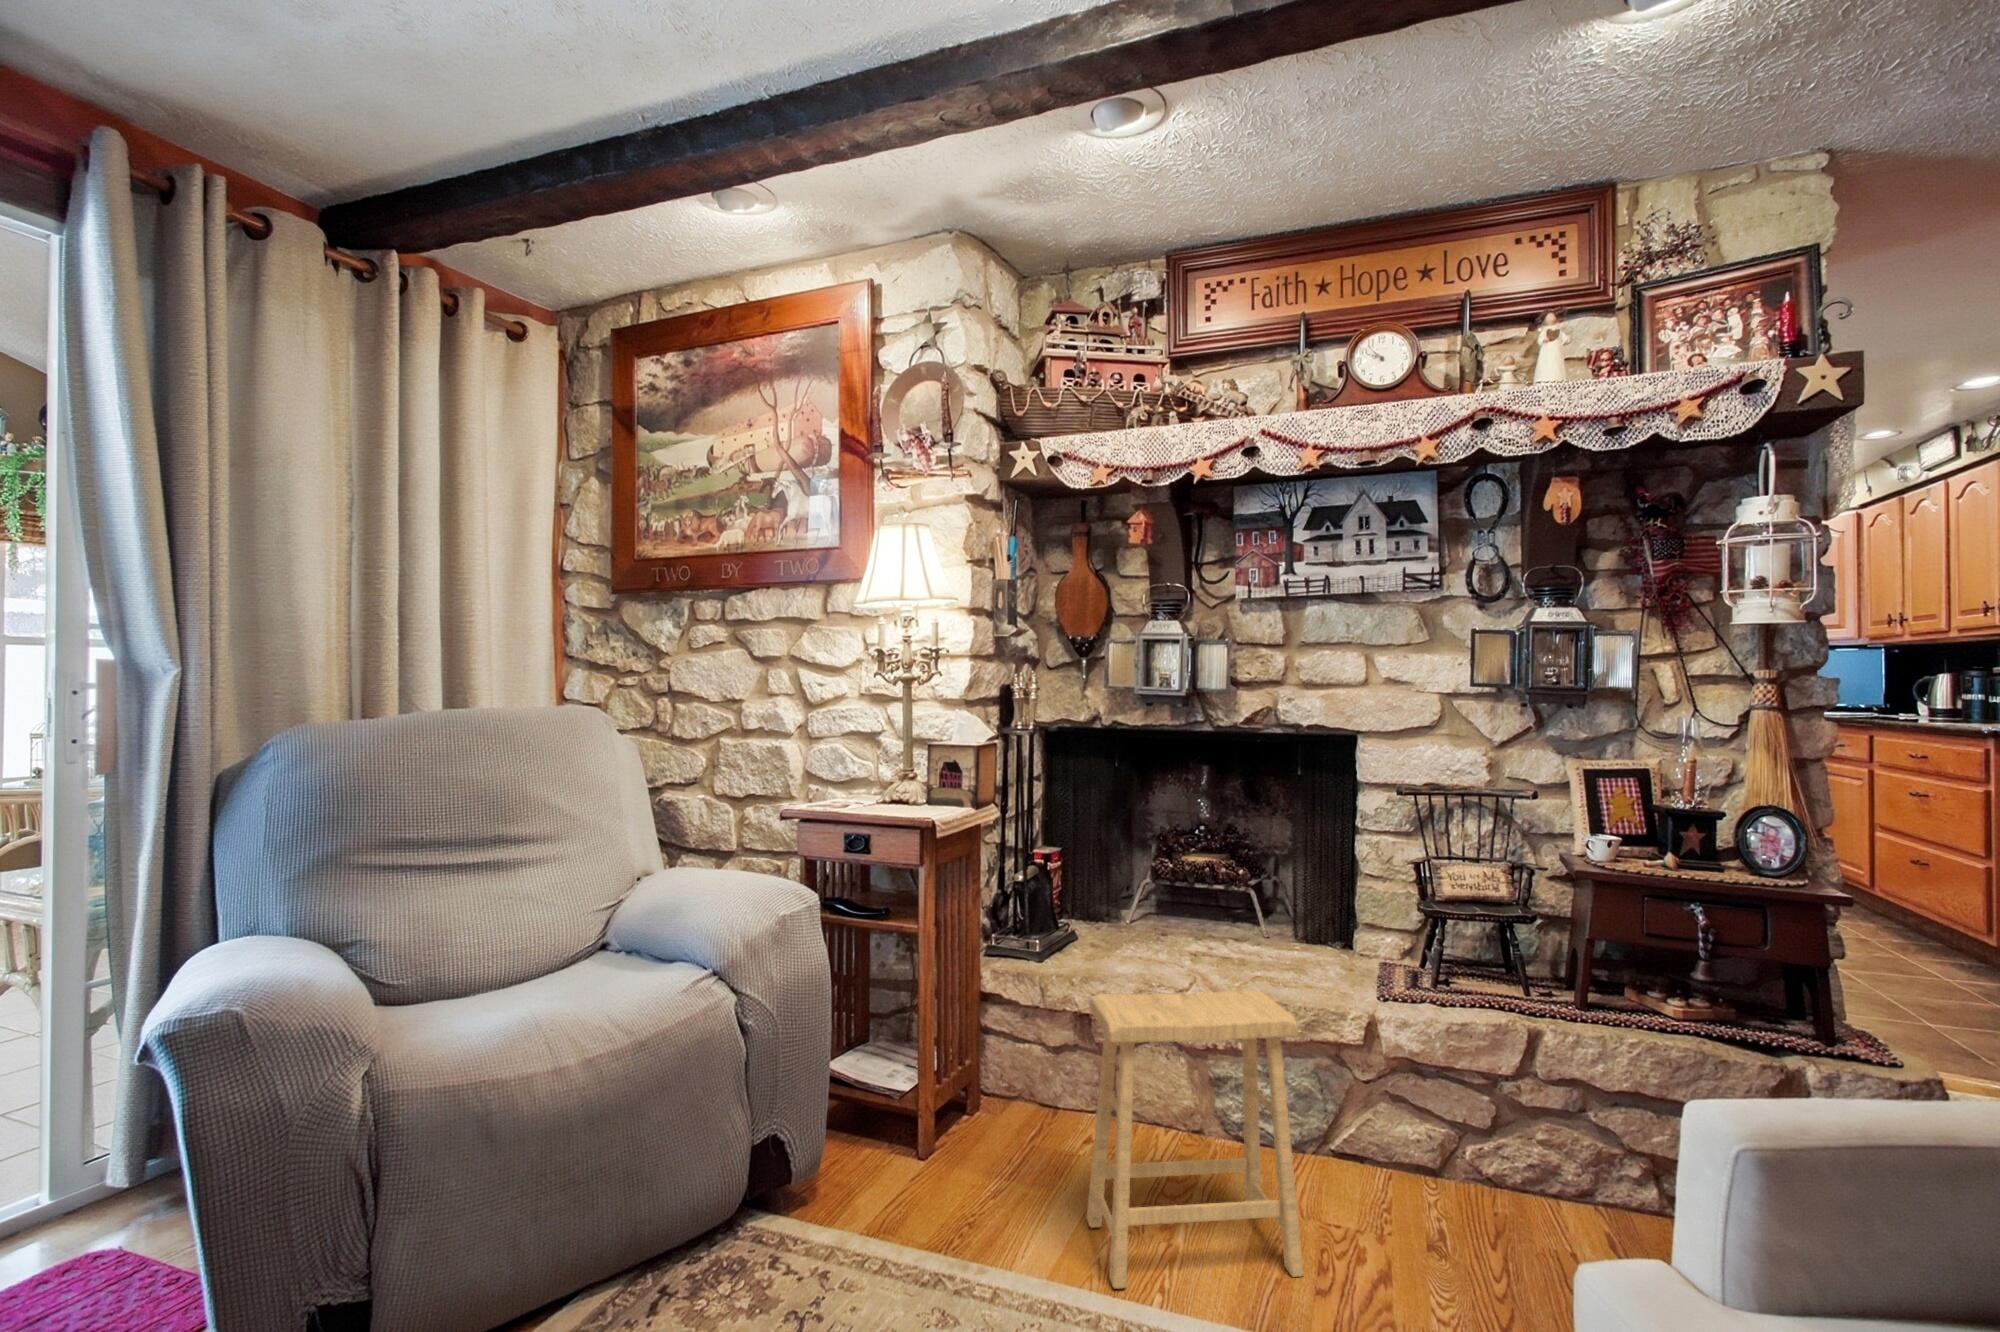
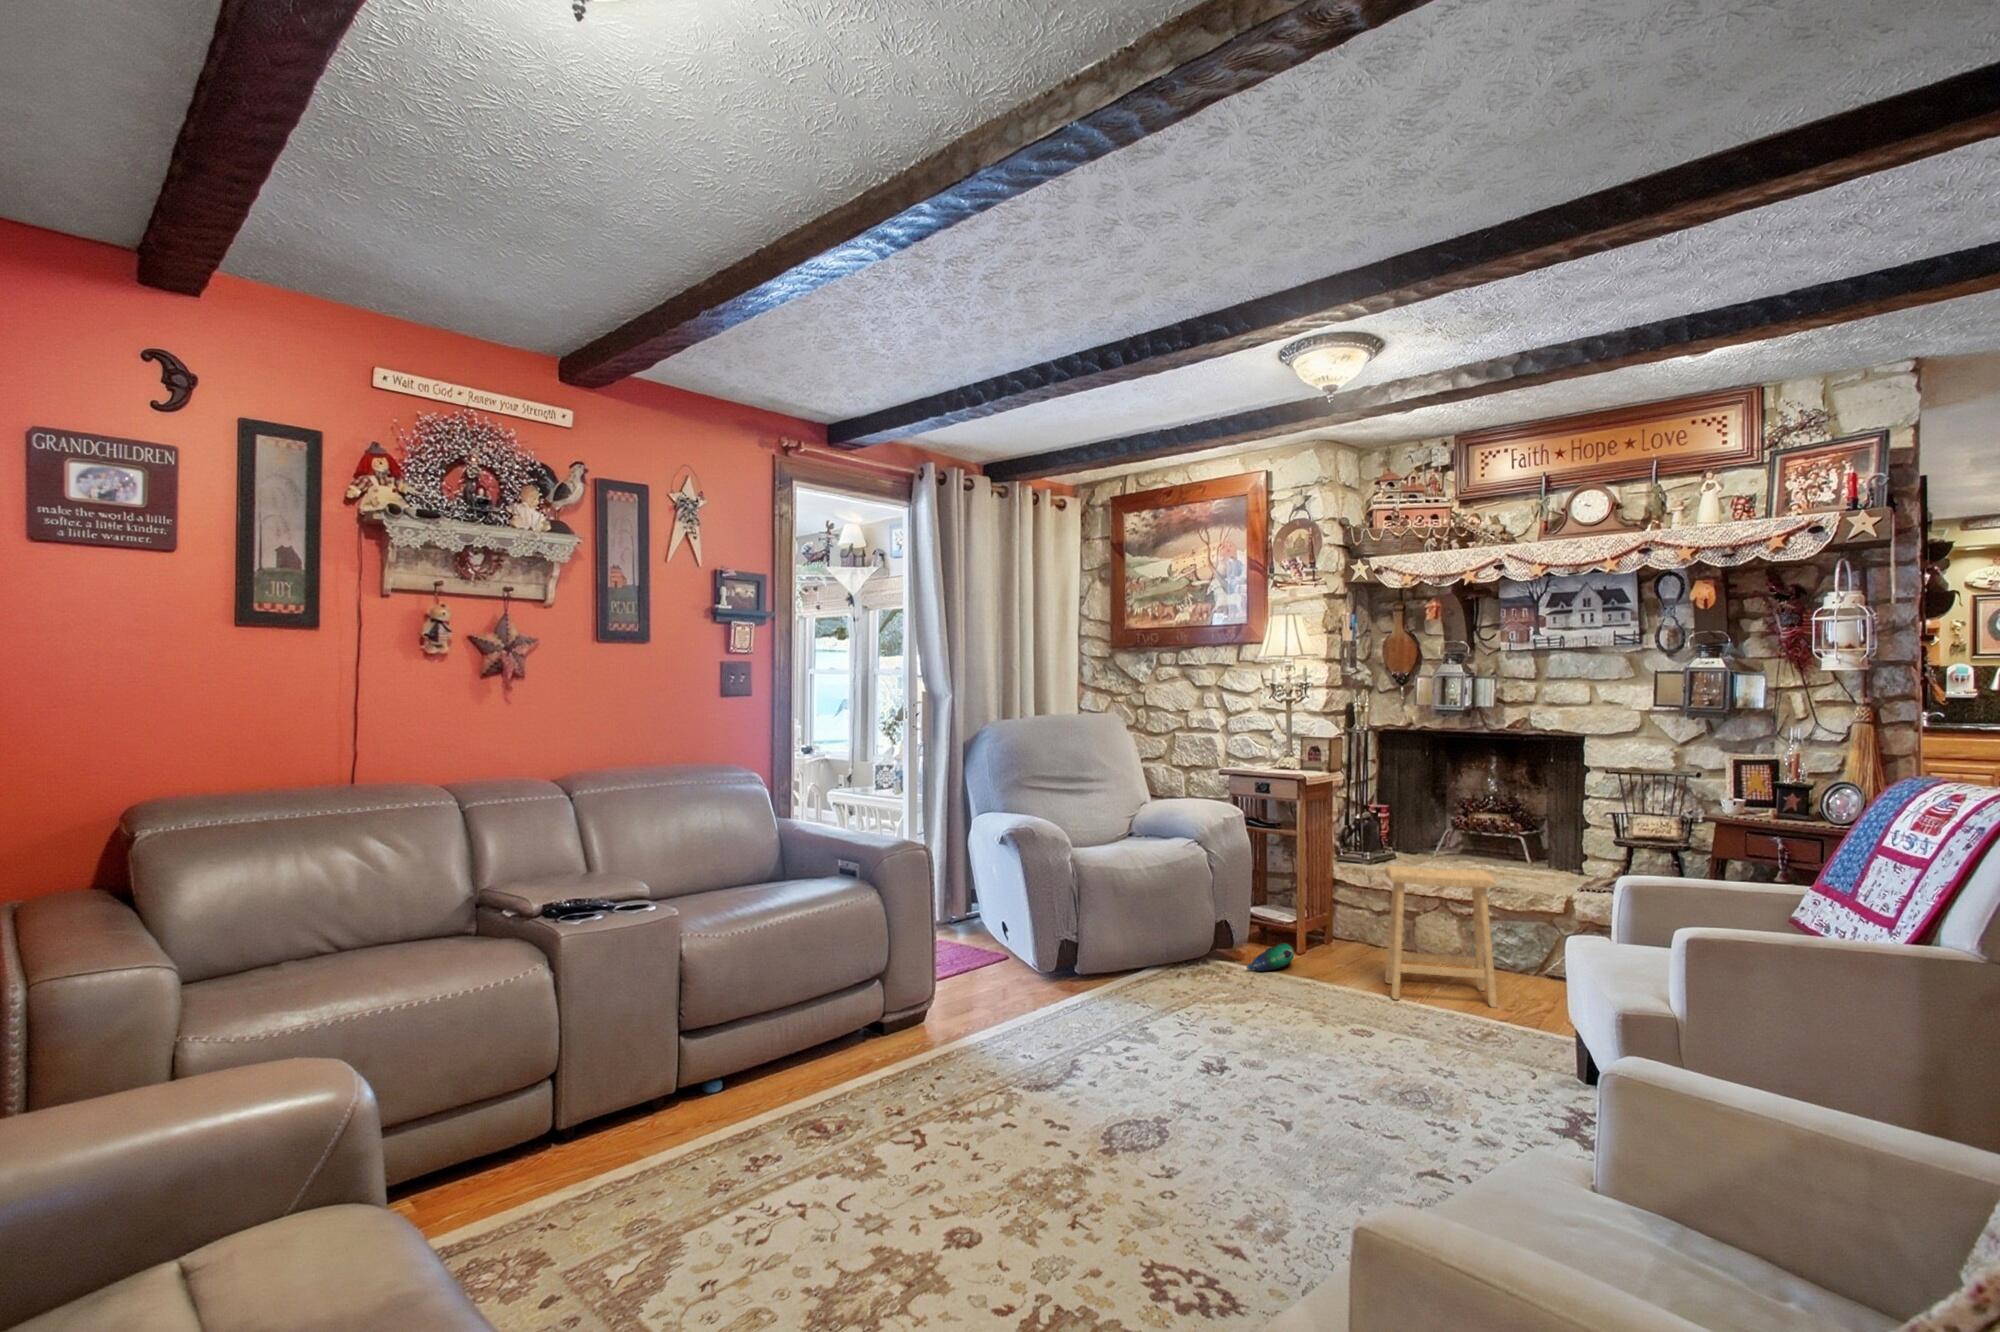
plush toy: none [821,1150,915,1232] -> present [1247,943,1294,971]

